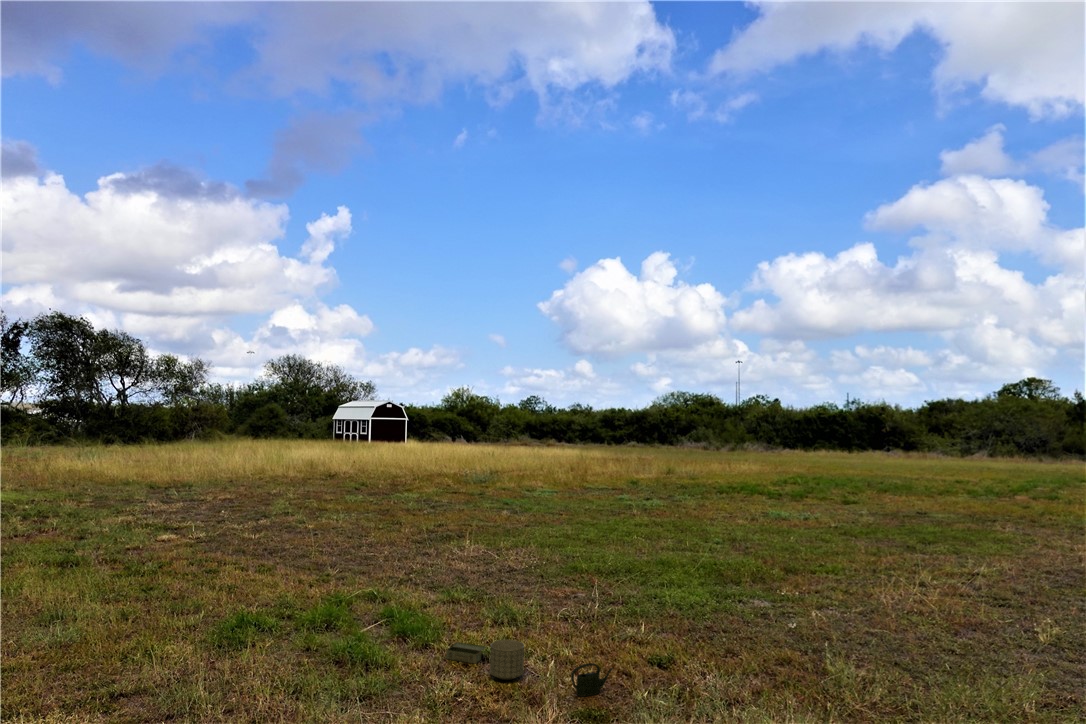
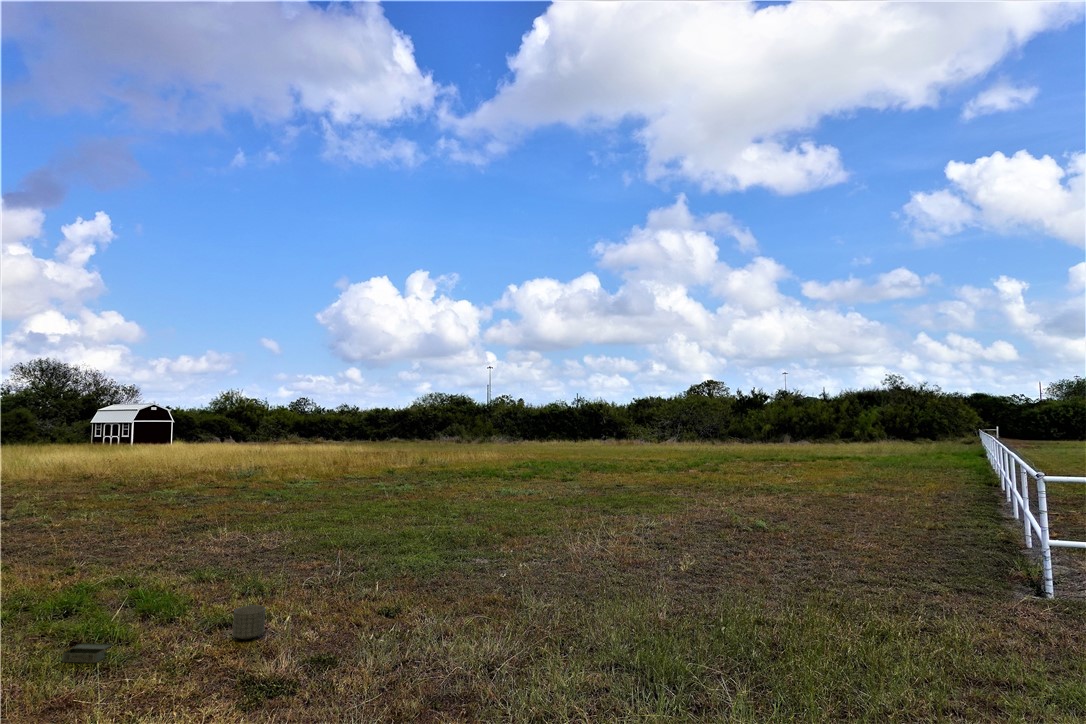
toolbox: present [446,642,486,663] -> present [62,643,112,663]
watering can: present [571,663,613,697] -> none [305,616,344,644]

